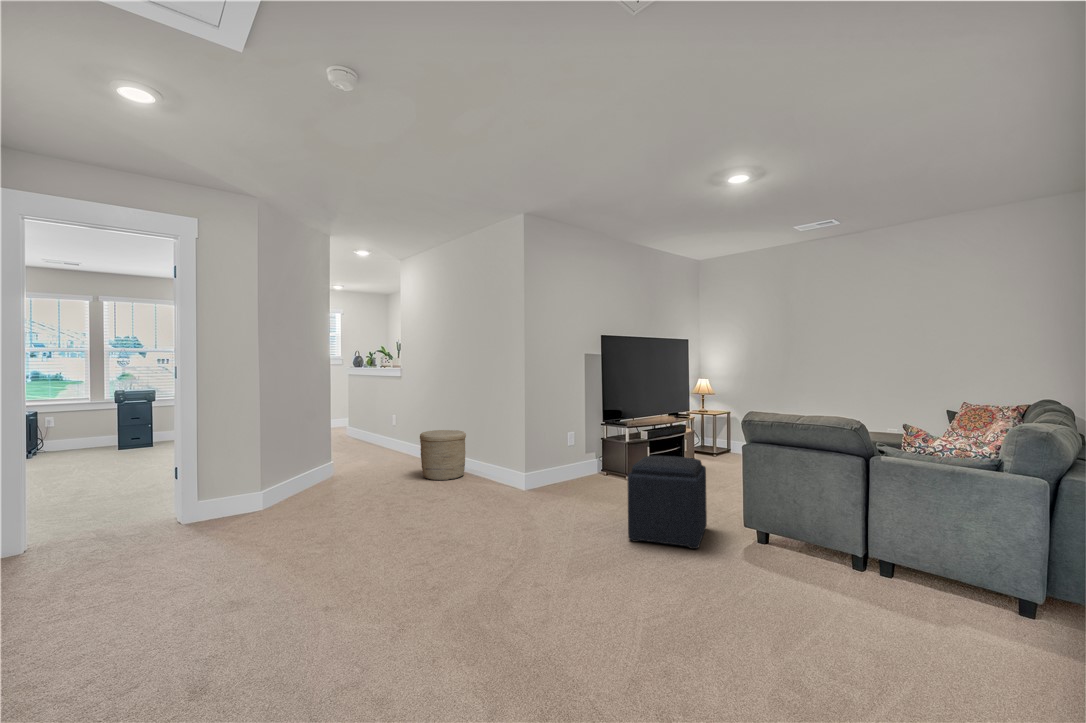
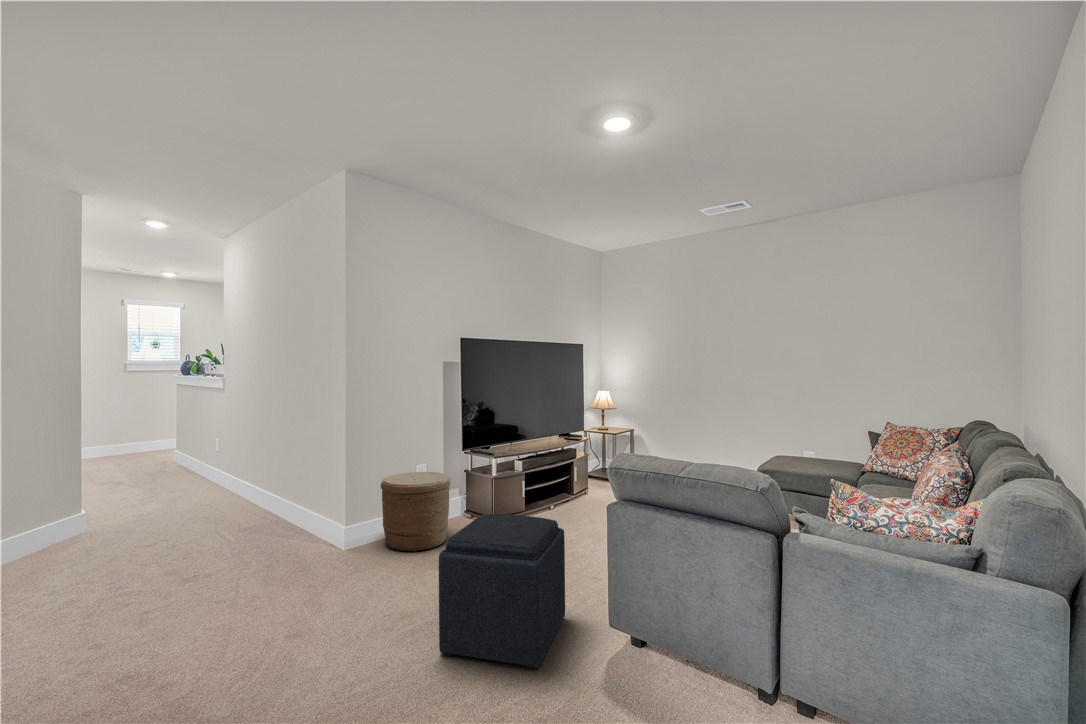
woven basket: present [420,430,466,480] -> present [381,472,451,552]

